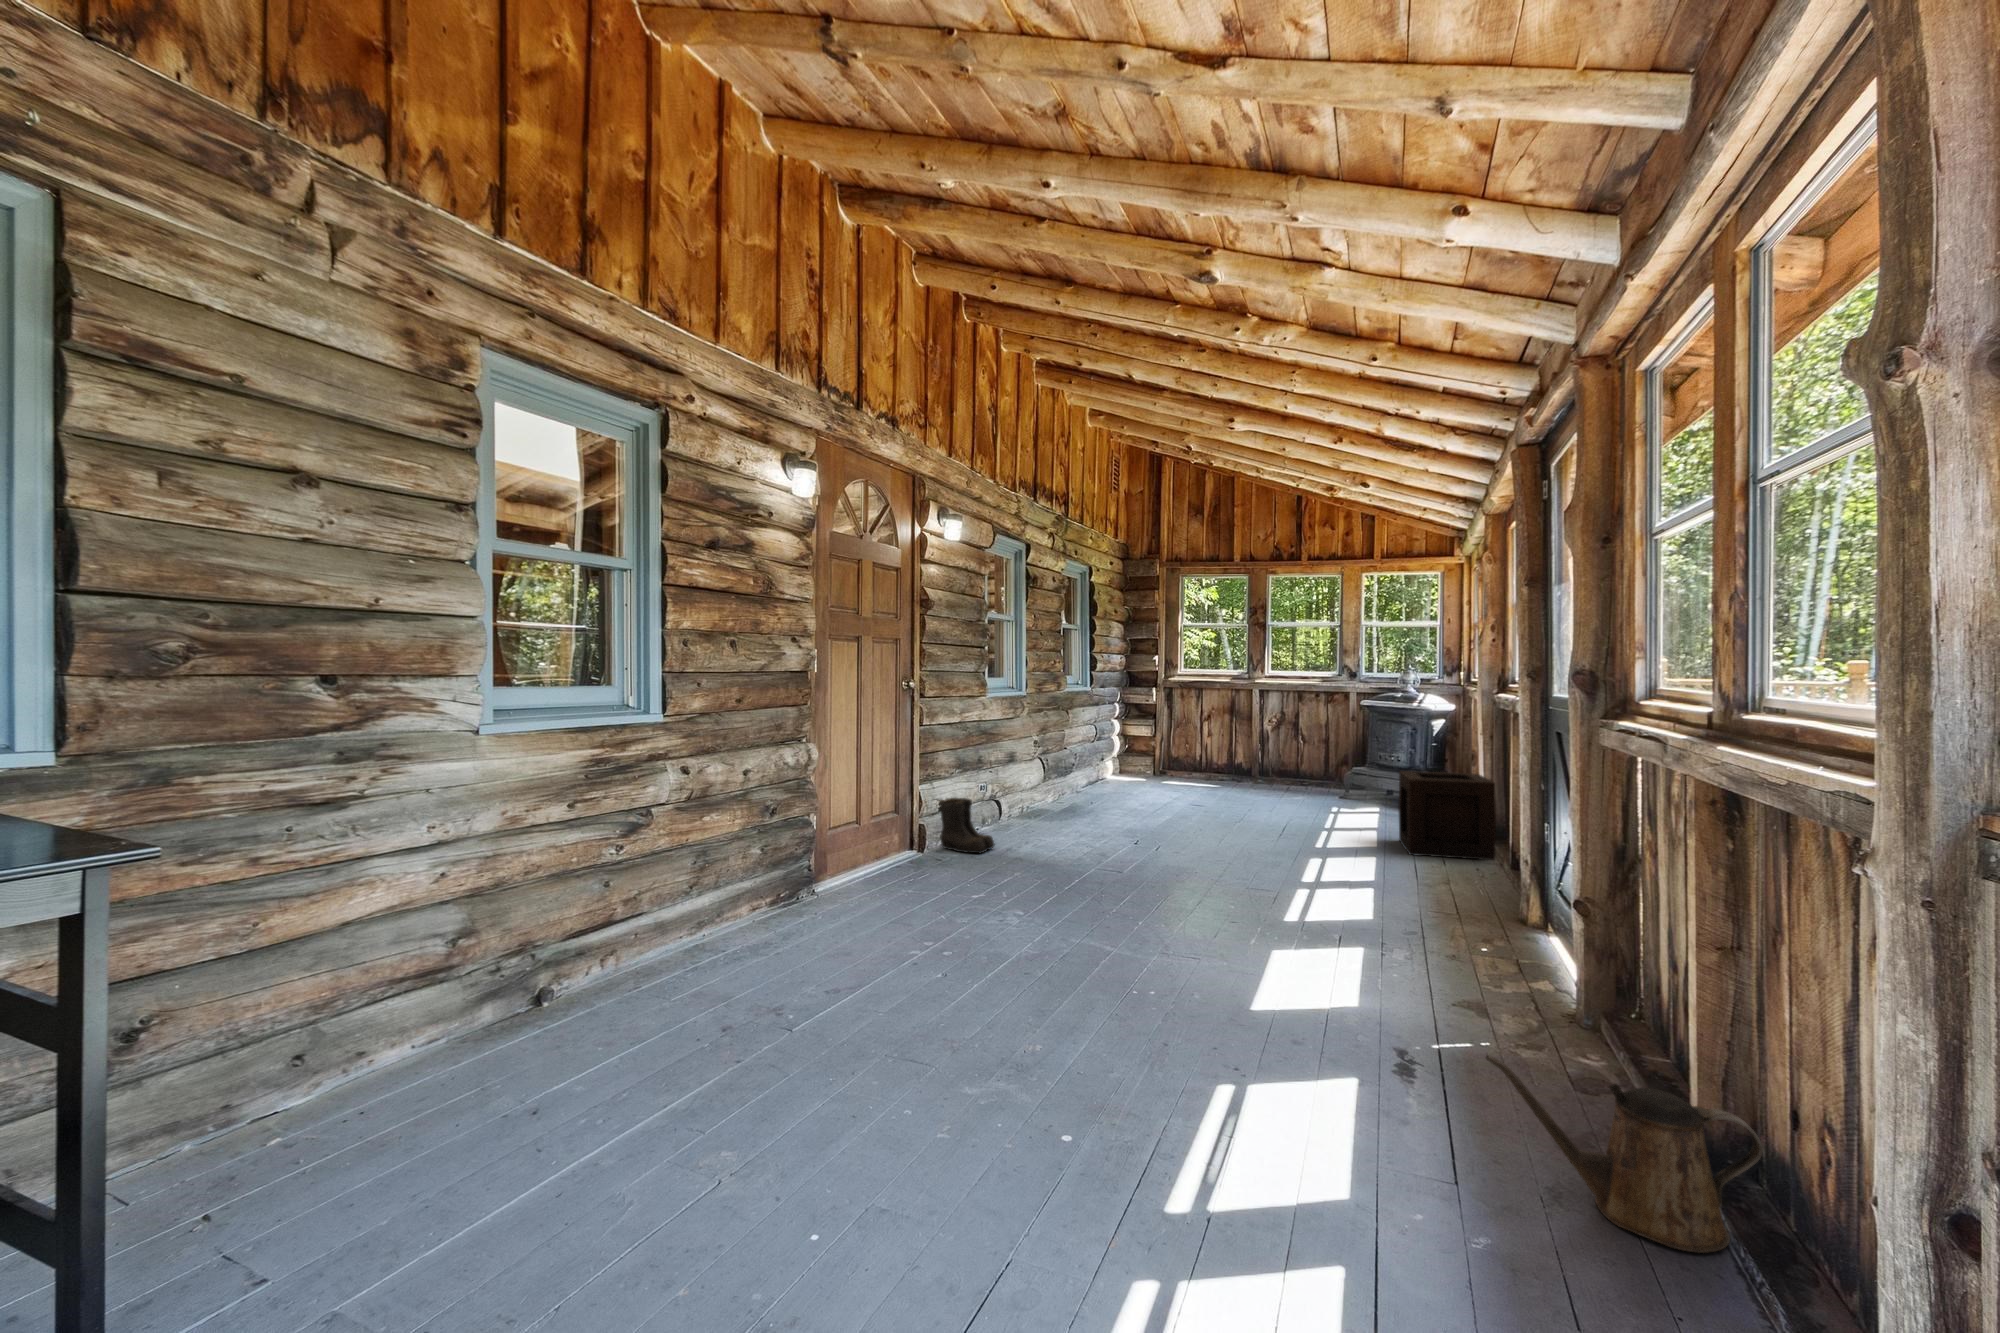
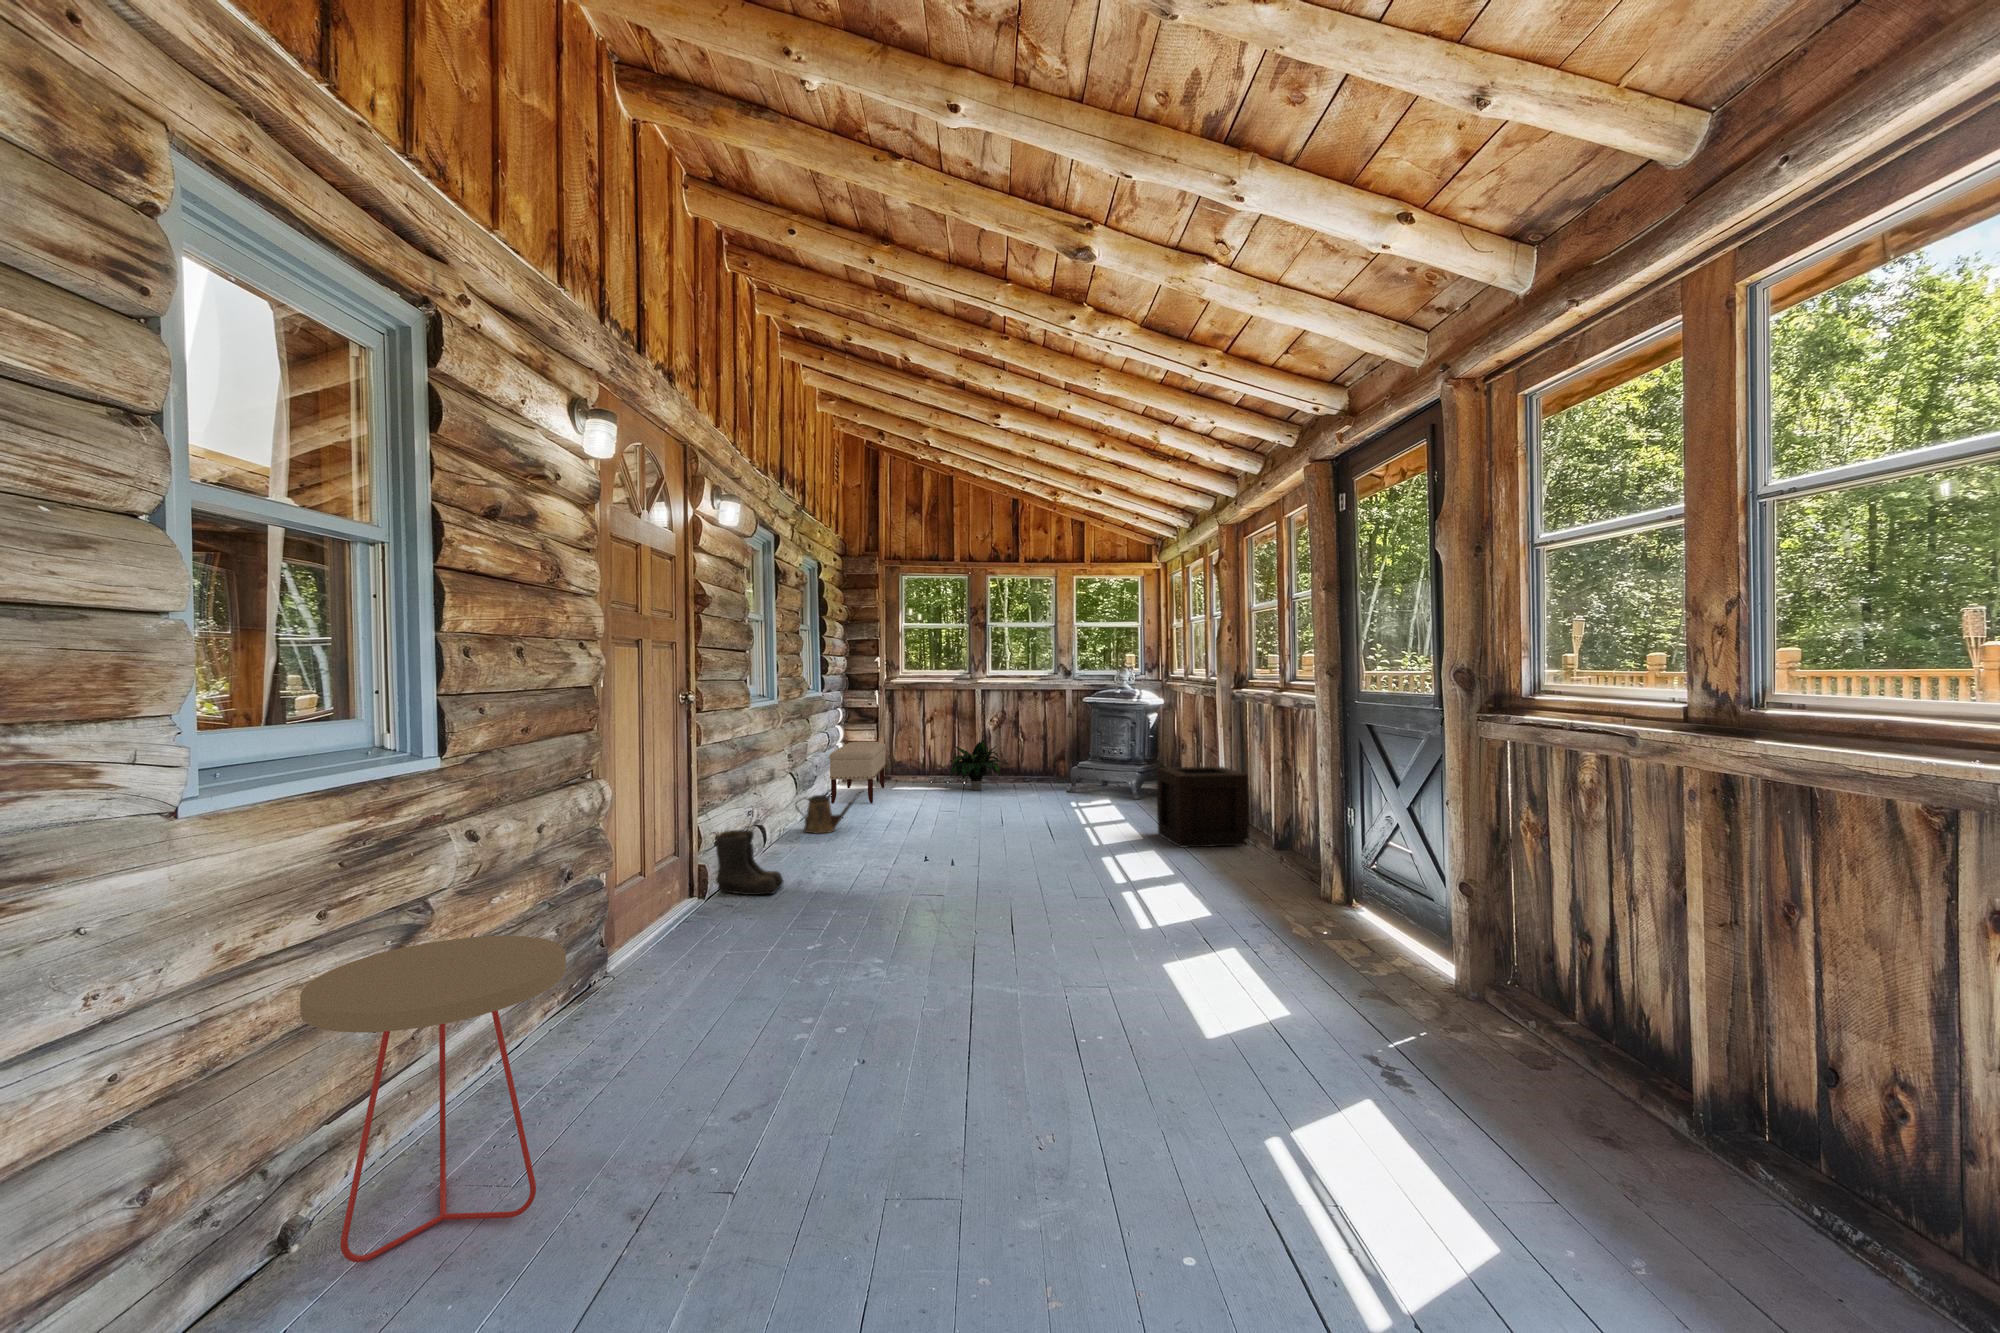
bench: none [1095,735,1159,792] -> present [829,742,886,804]
potted plant: none [1217,737,1283,788] -> present [949,740,1007,790]
side table: none [542,832,698,1018] -> present [300,936,566,1262]
watering can: present [1486,1055,1762,1253] -> present [795,791,863,834]

